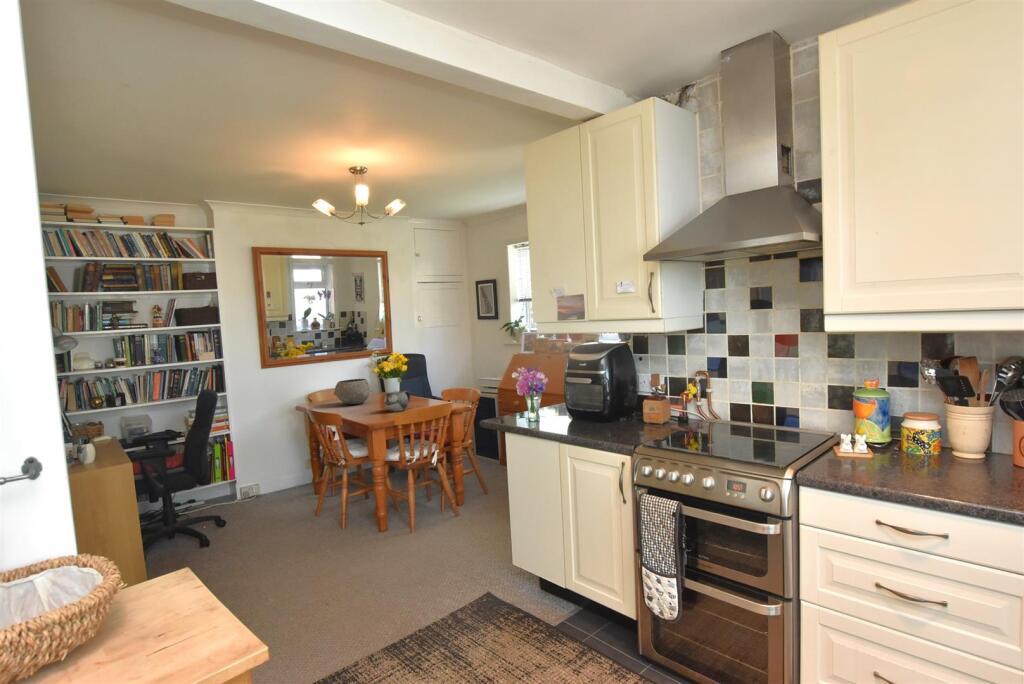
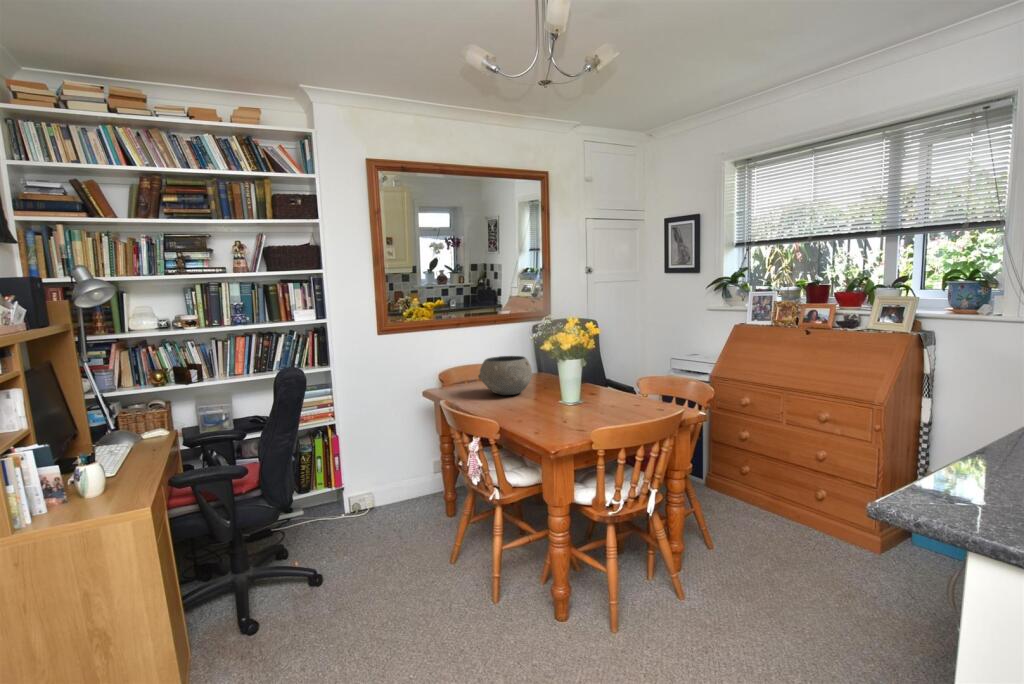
teapot: present [384,391,410,412] -> none [565,382,604,418]

